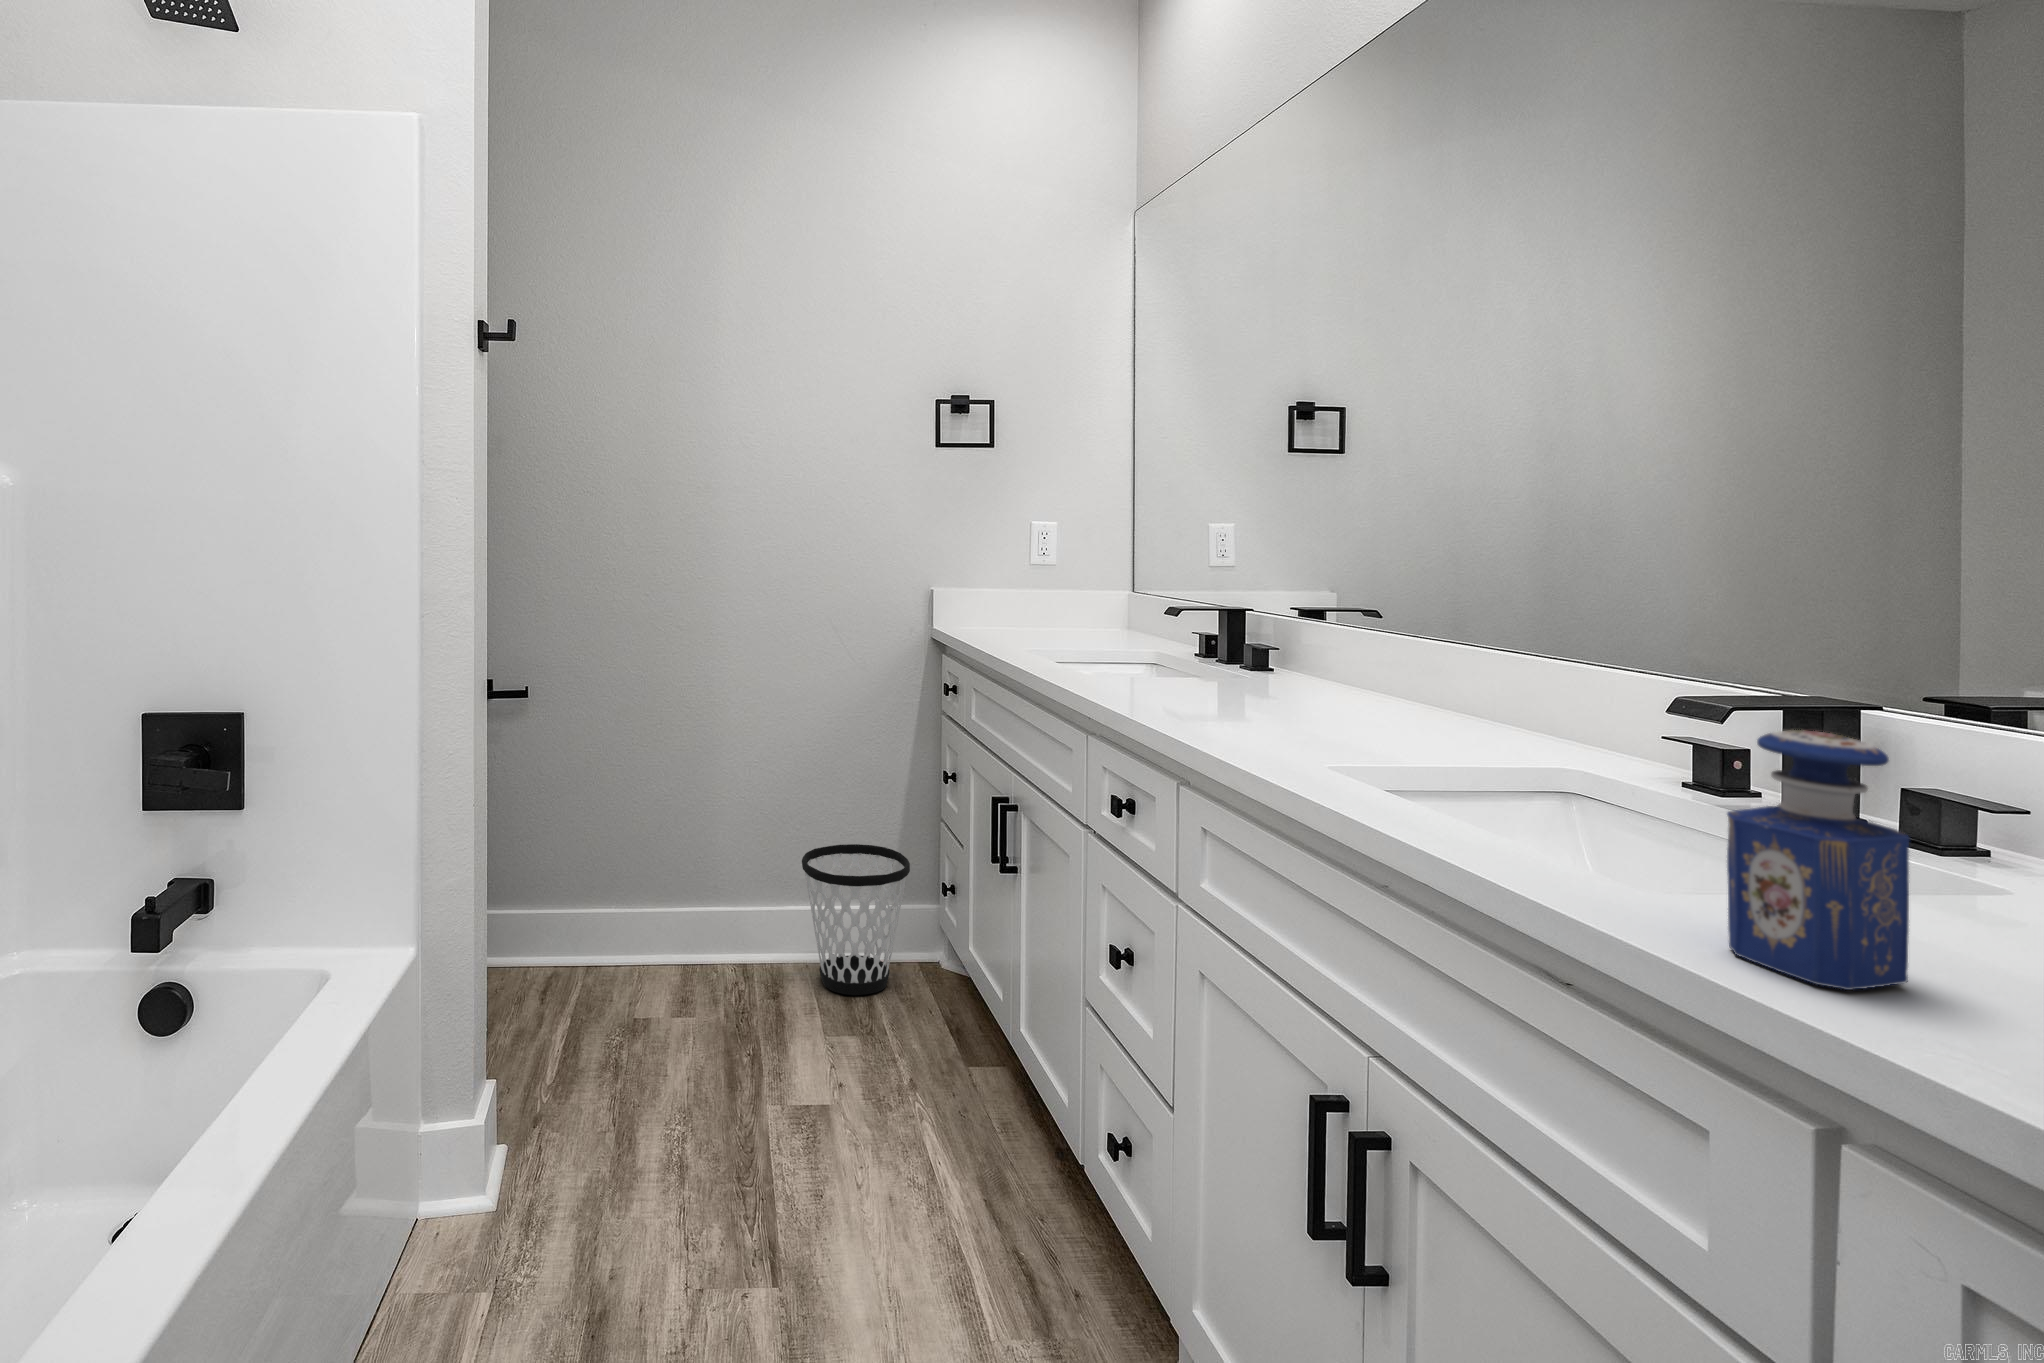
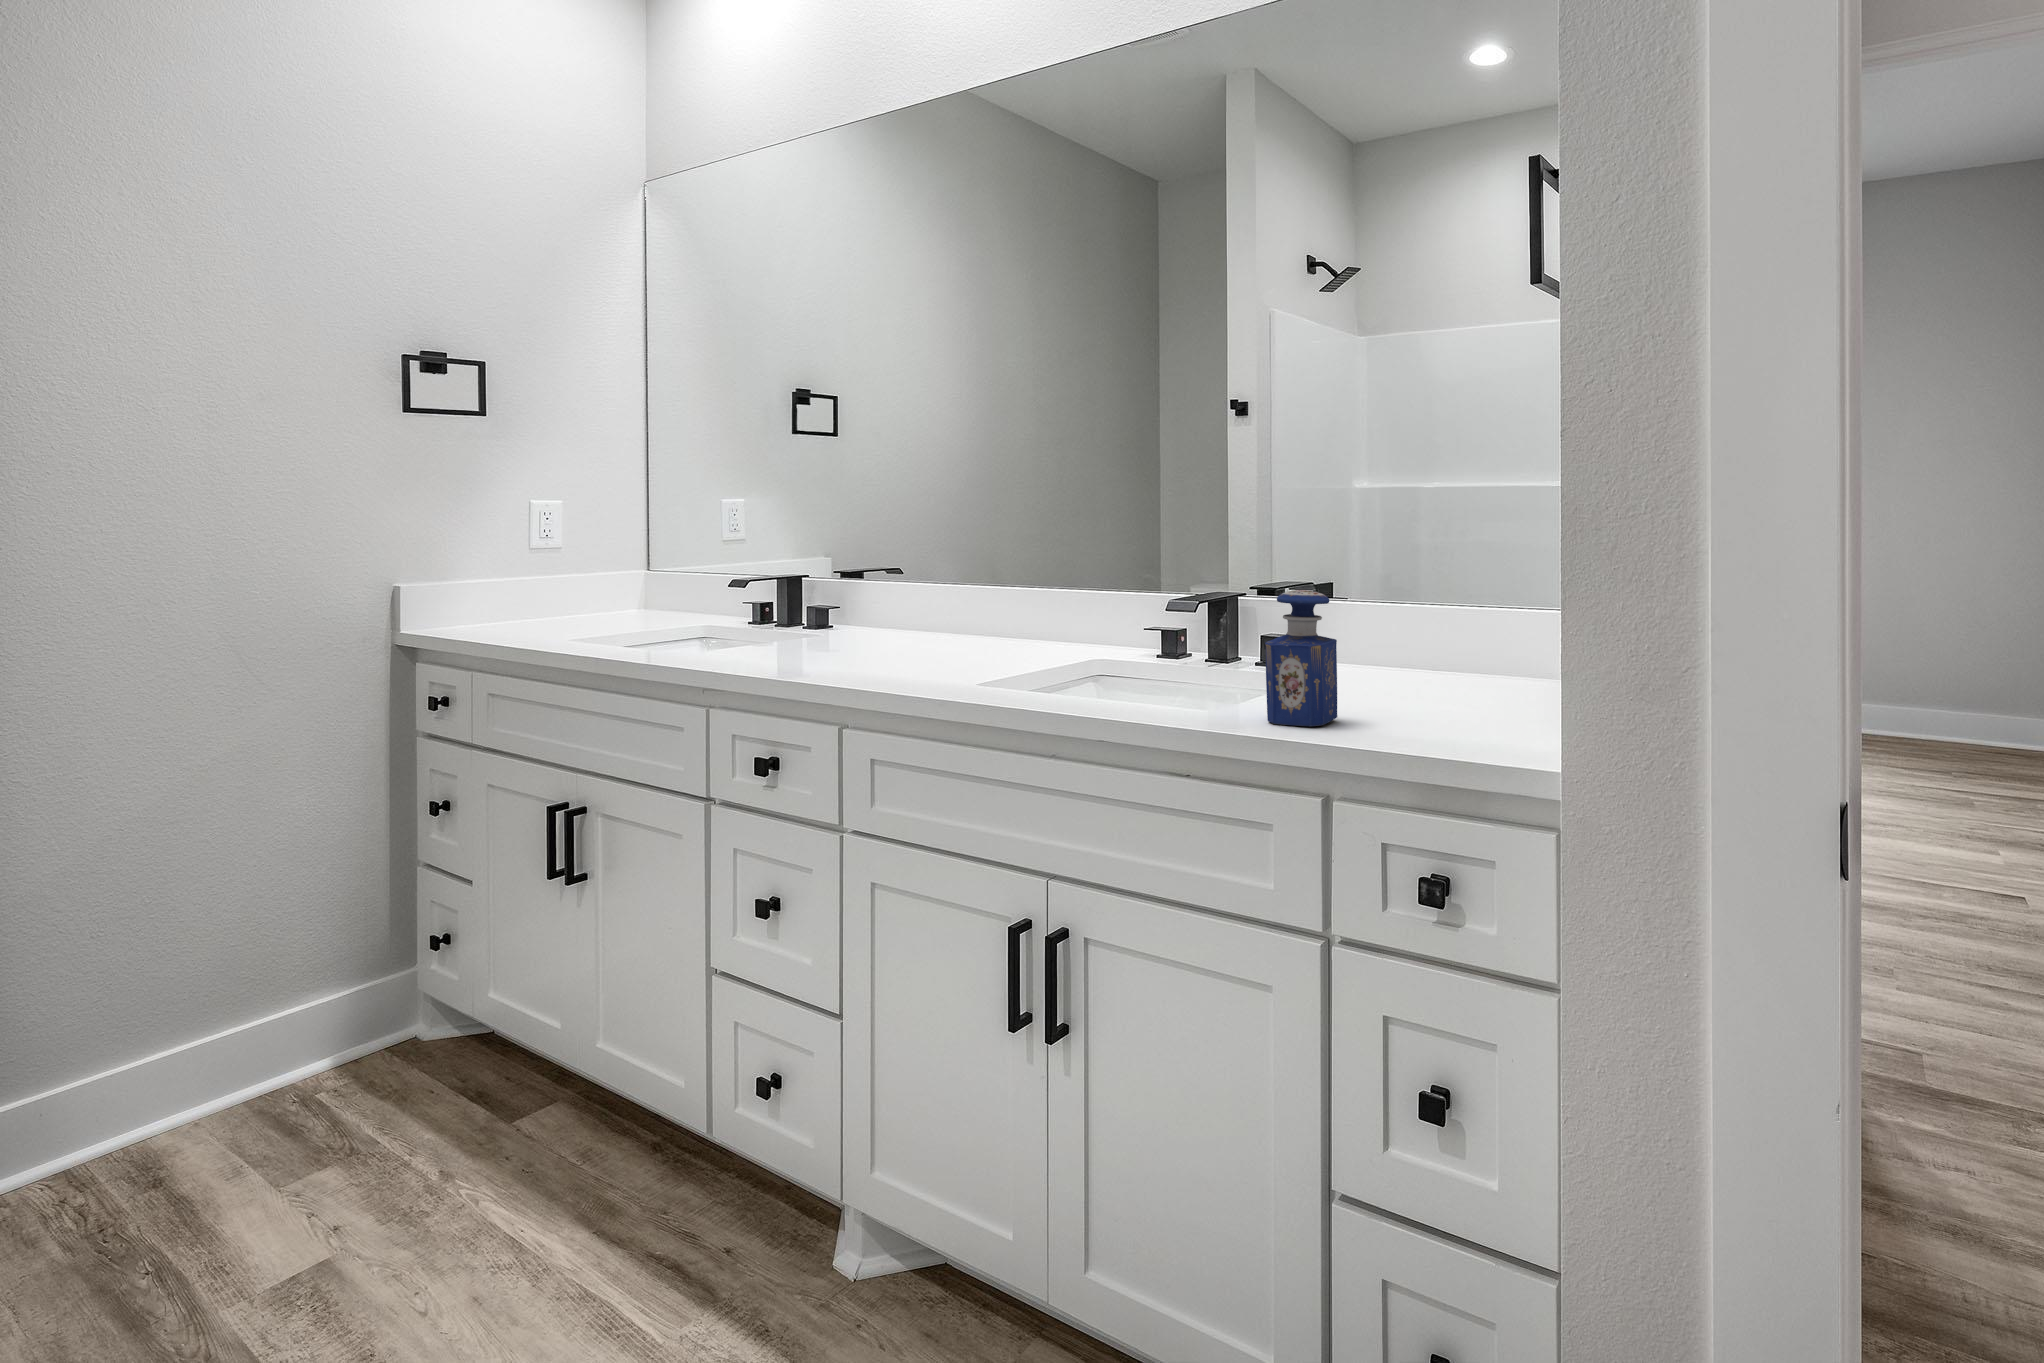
wastebasket: present [802,844,910,995] -> none [191,922,385,1133]

